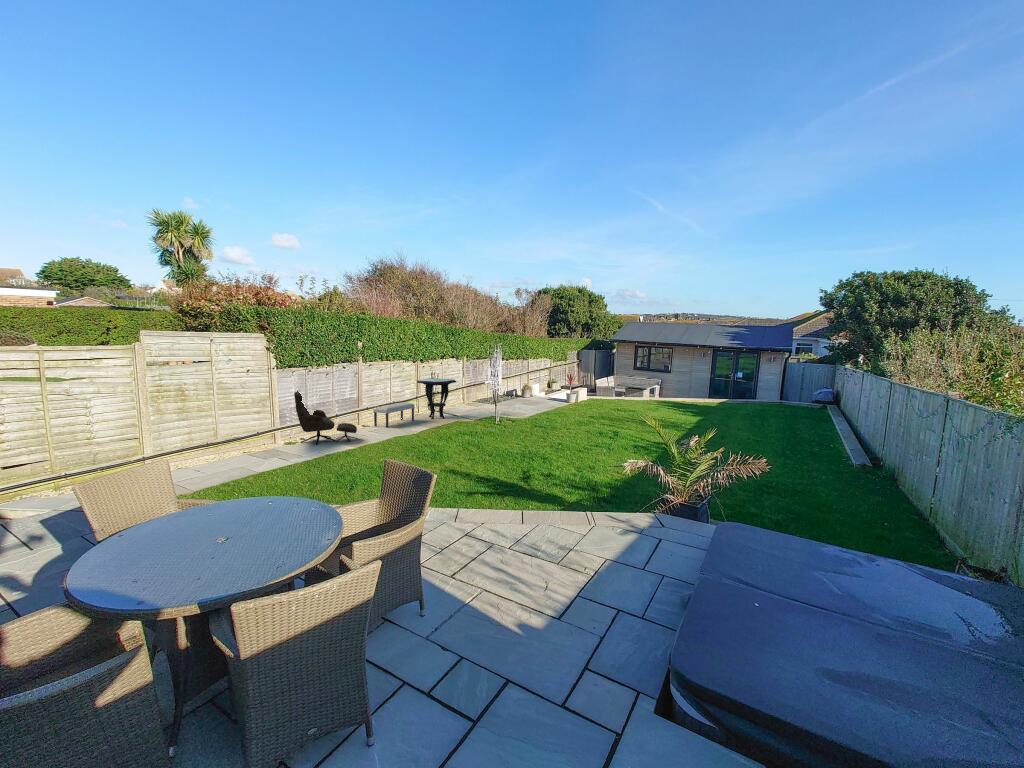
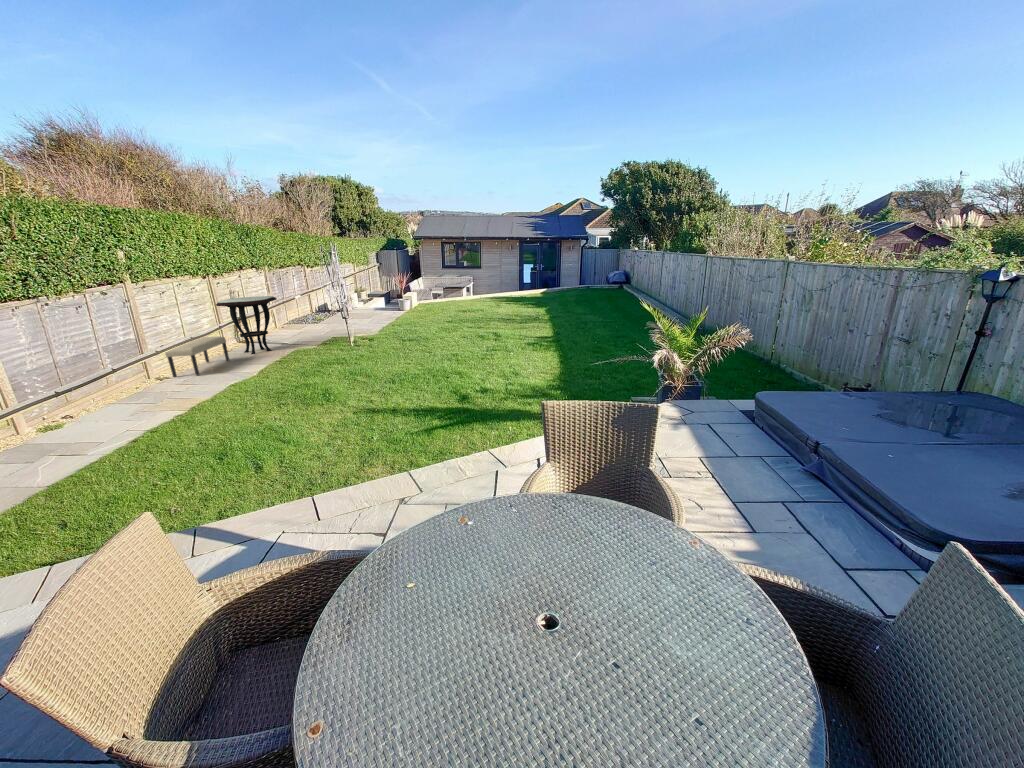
lounge chair: present [294,391,357,445] -> none [27,339,171,424]

